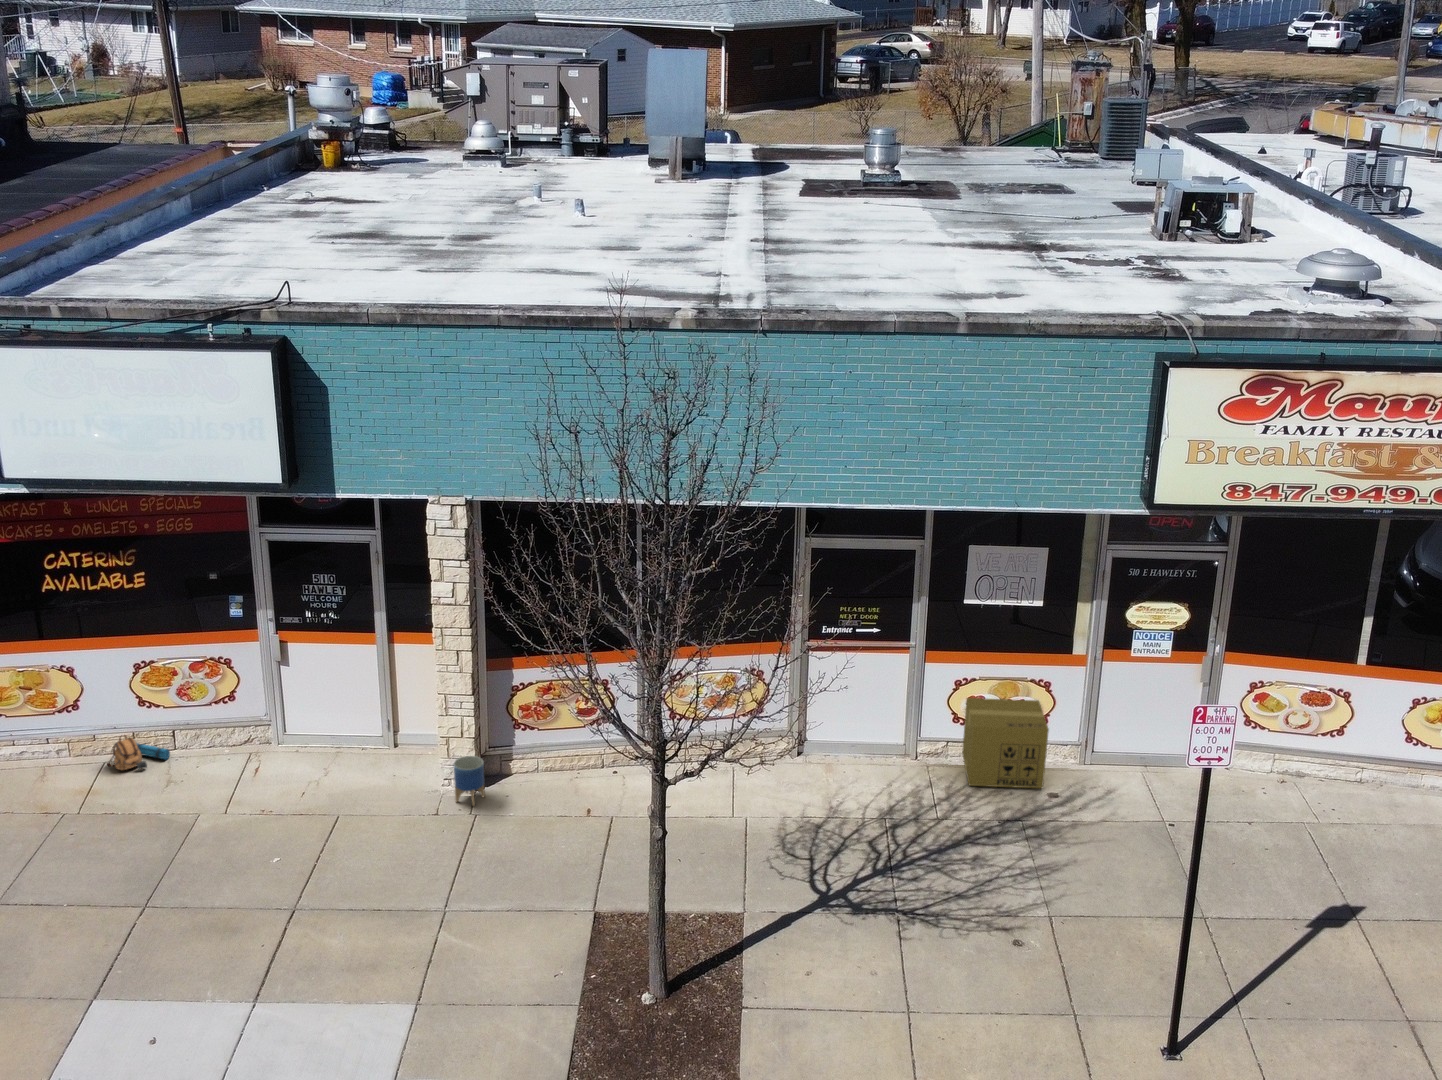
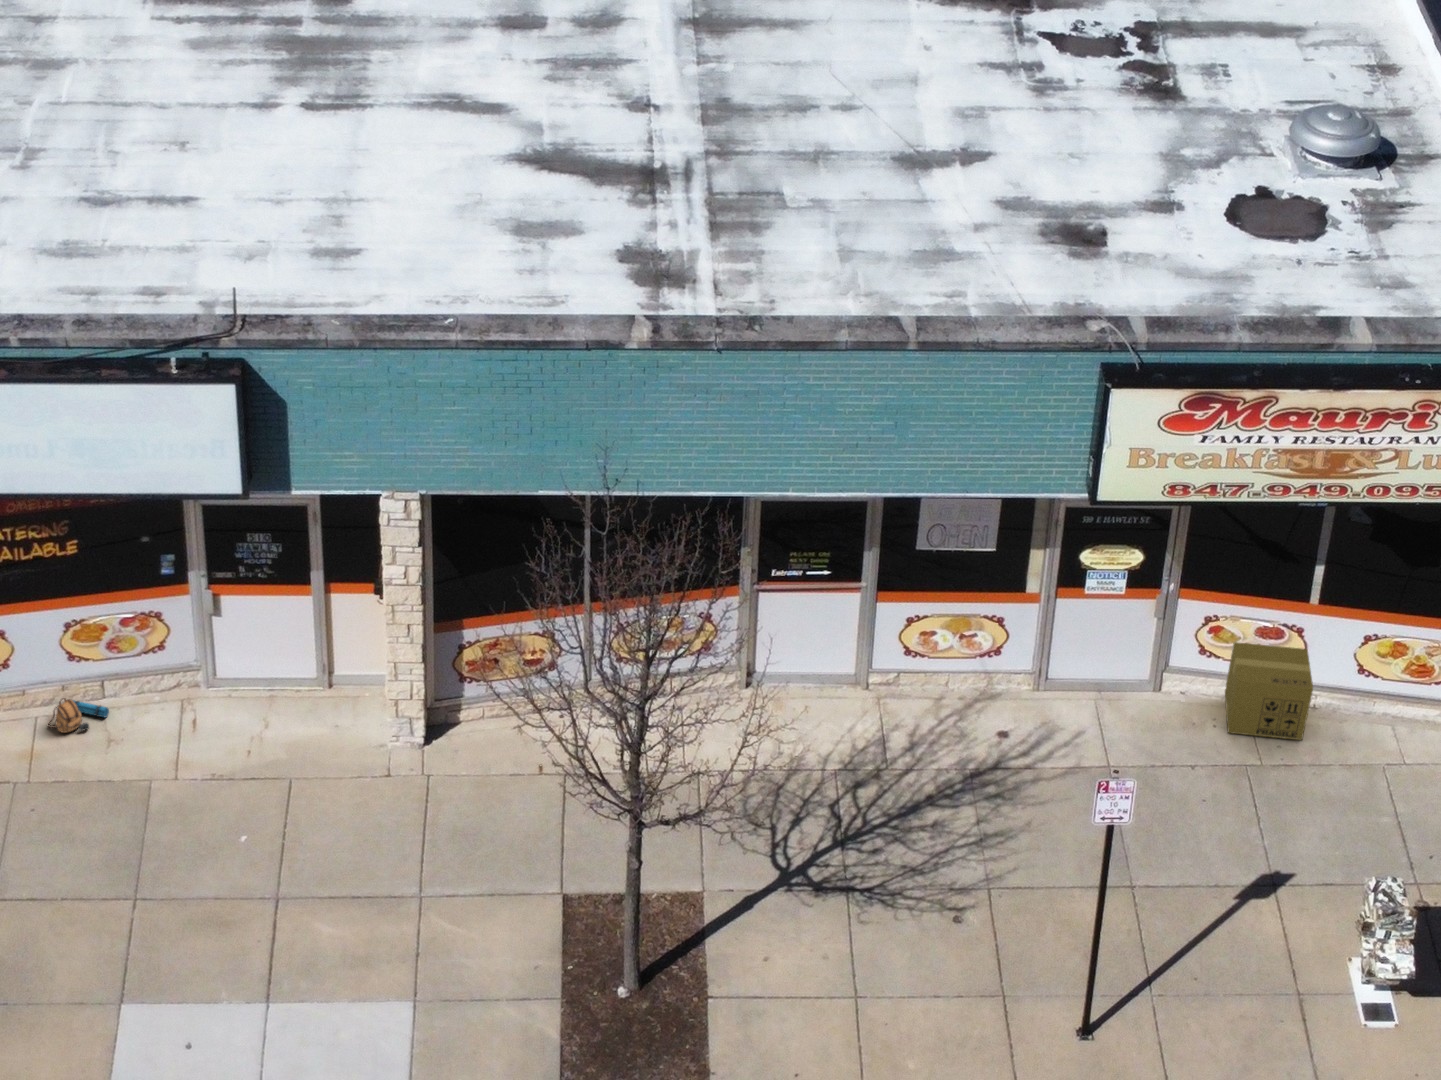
cardboard box: present [962,698,1049,788] -> present [1225,642,1313,740]
planter: present [454,756,485,806] -> none [406,716,437,766]

